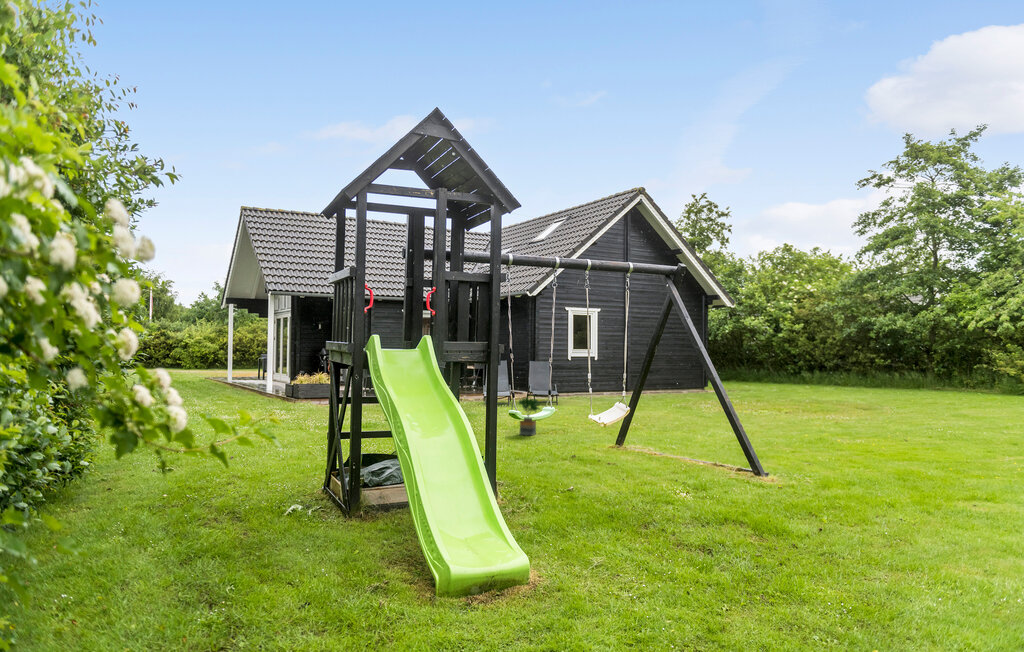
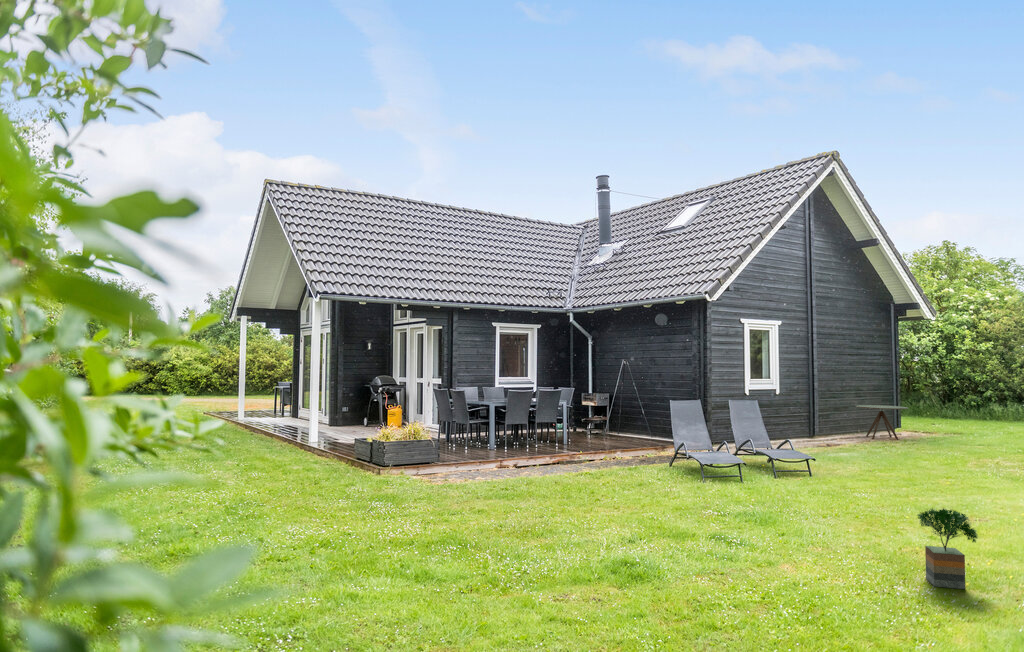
round table: none [661,368,694,392] -> present [856,405,908,440]

